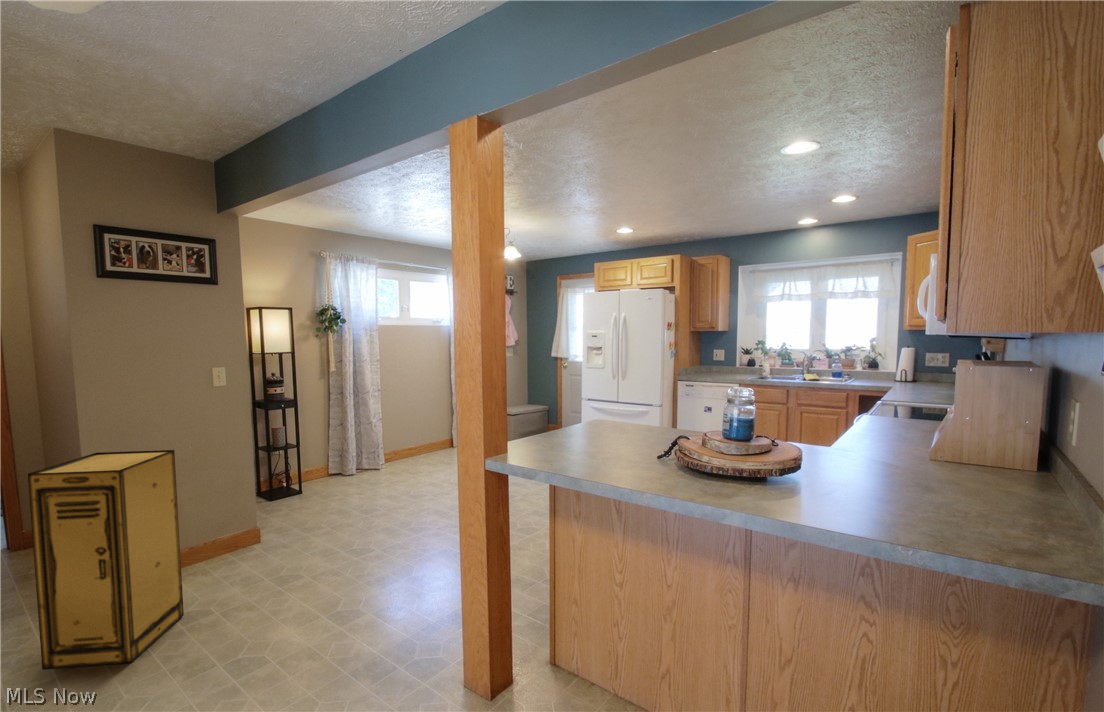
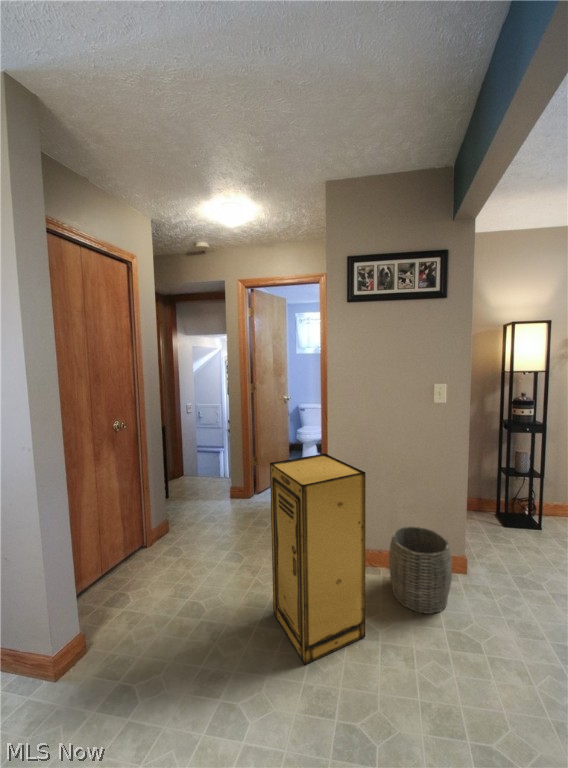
woven basket: none [180,506,249,583] -> present [389,527,452,614]

